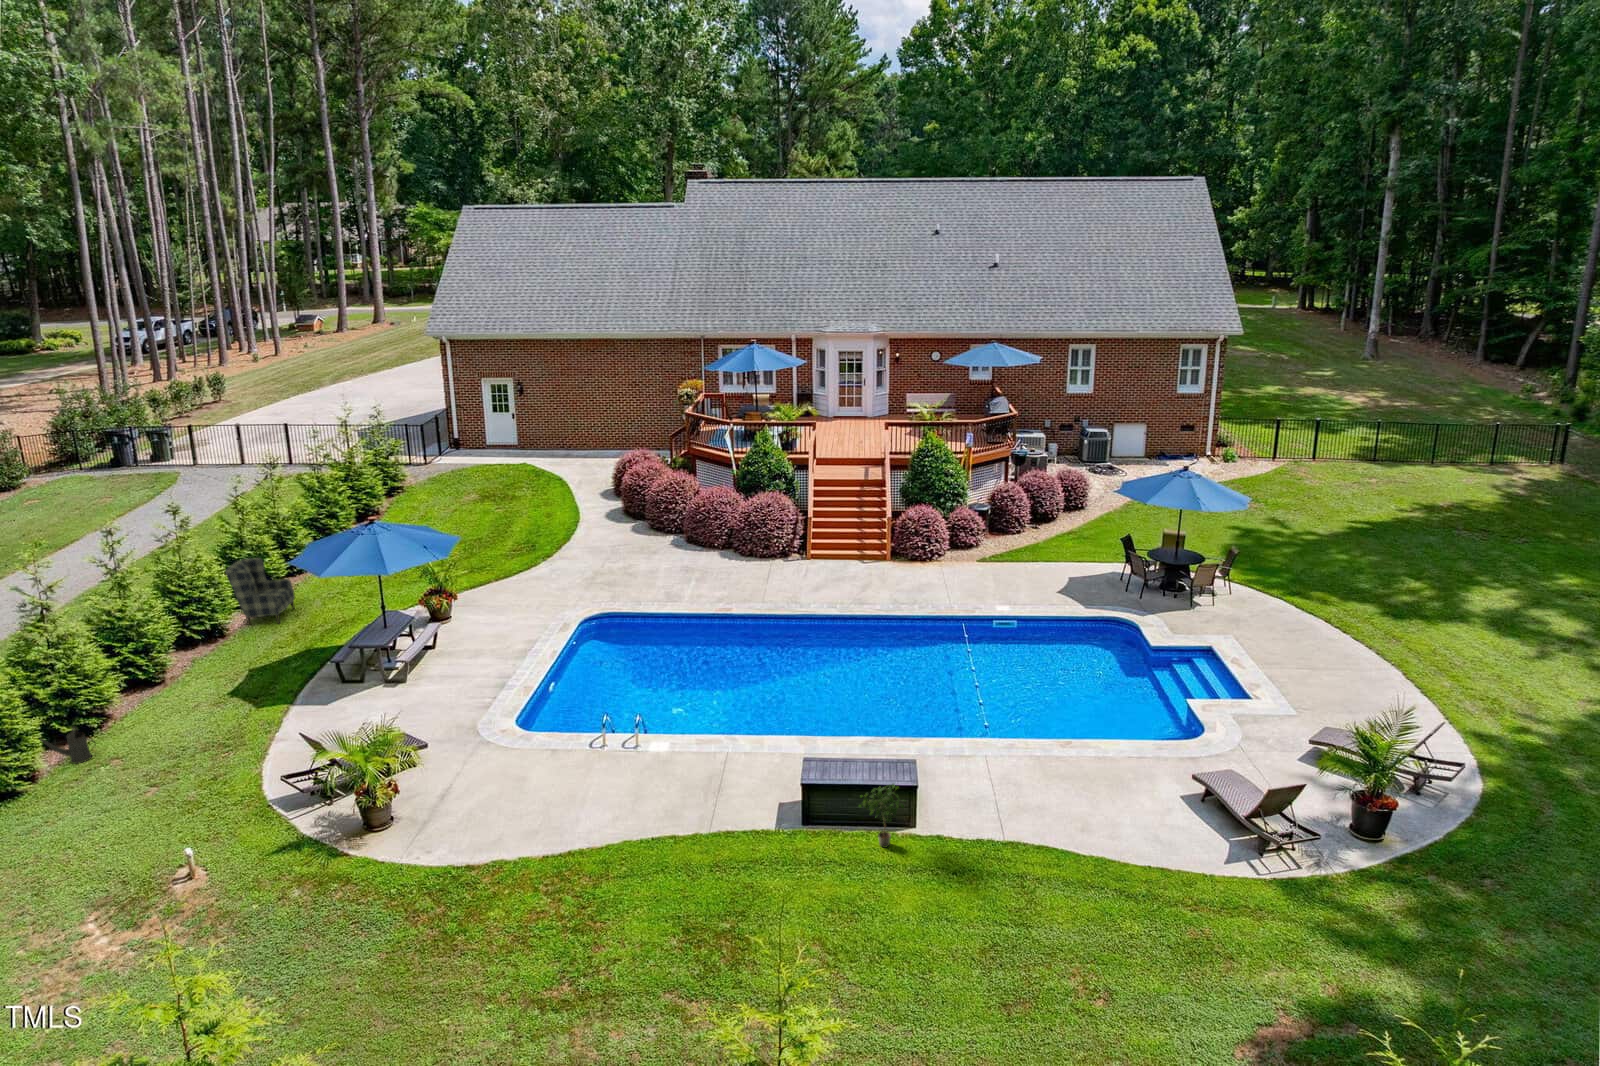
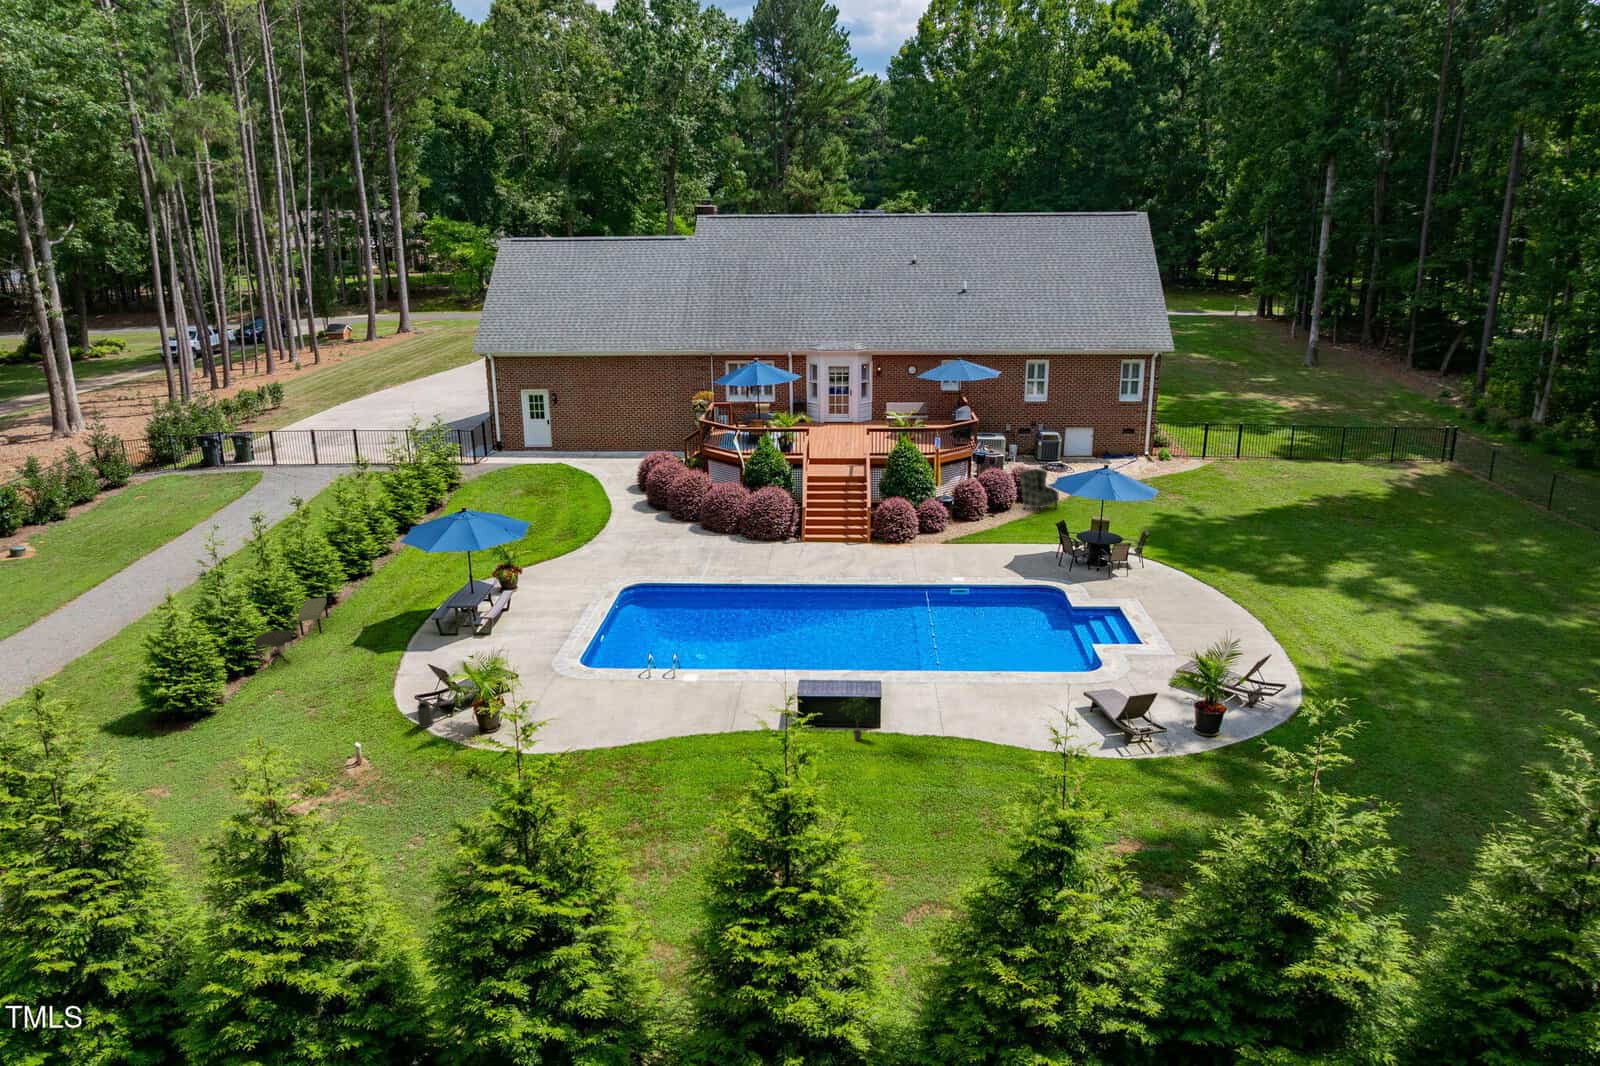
chair: present [225,558,295,625] -> present [1020,469,1059,513]
bench: none [158,632,206,682] -> present [298,598,328,636]
side table: none [87,678,143,729] -> present [254,630,293,668]
watering can: present [39,726,92,764] -> present [415,694,443,728]

